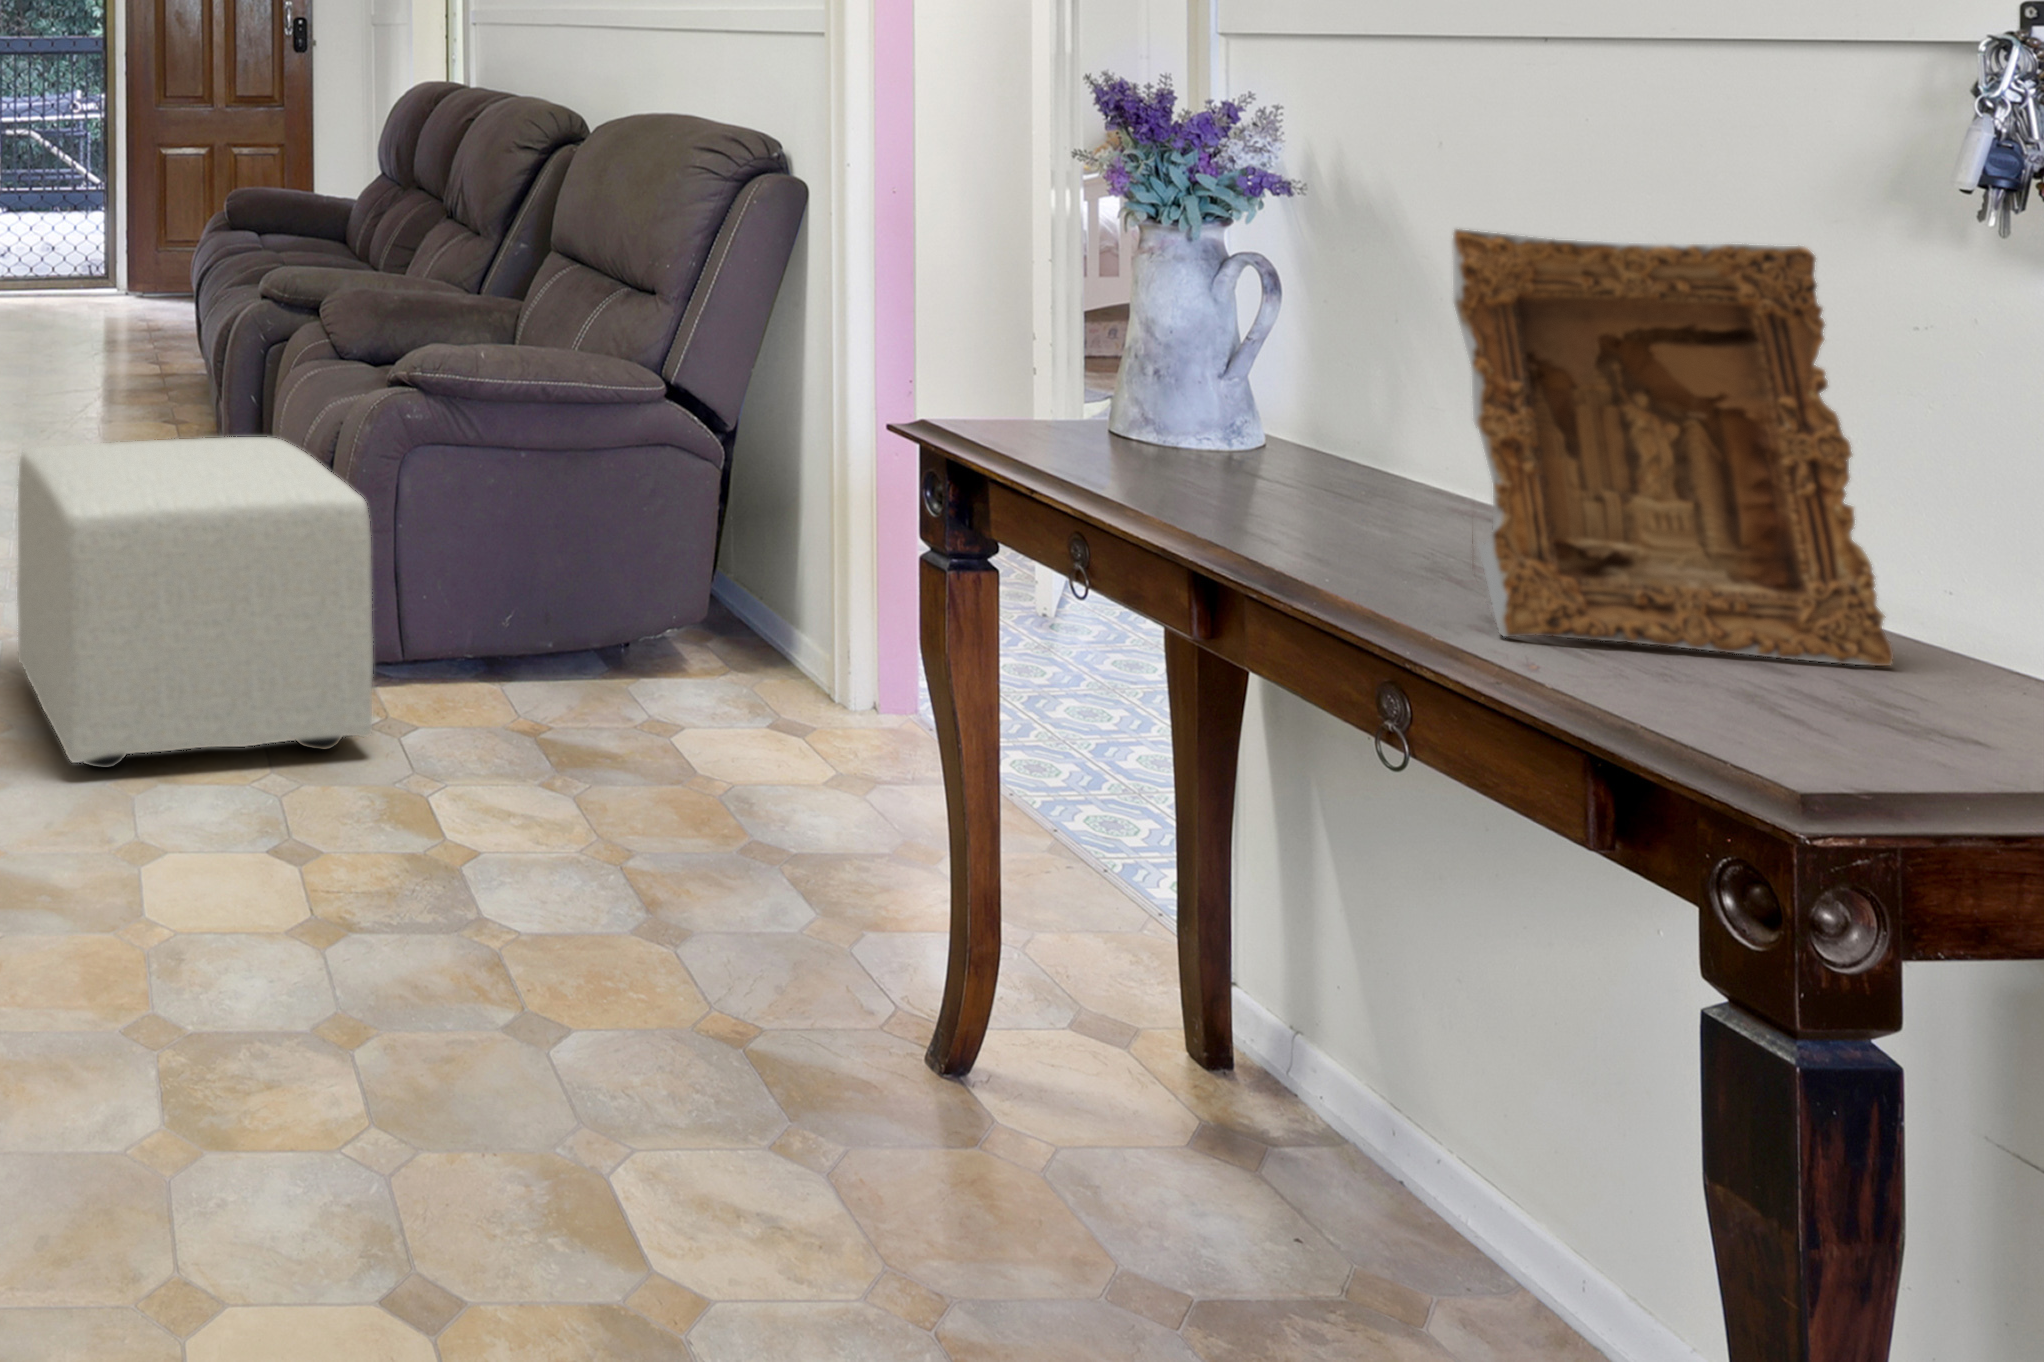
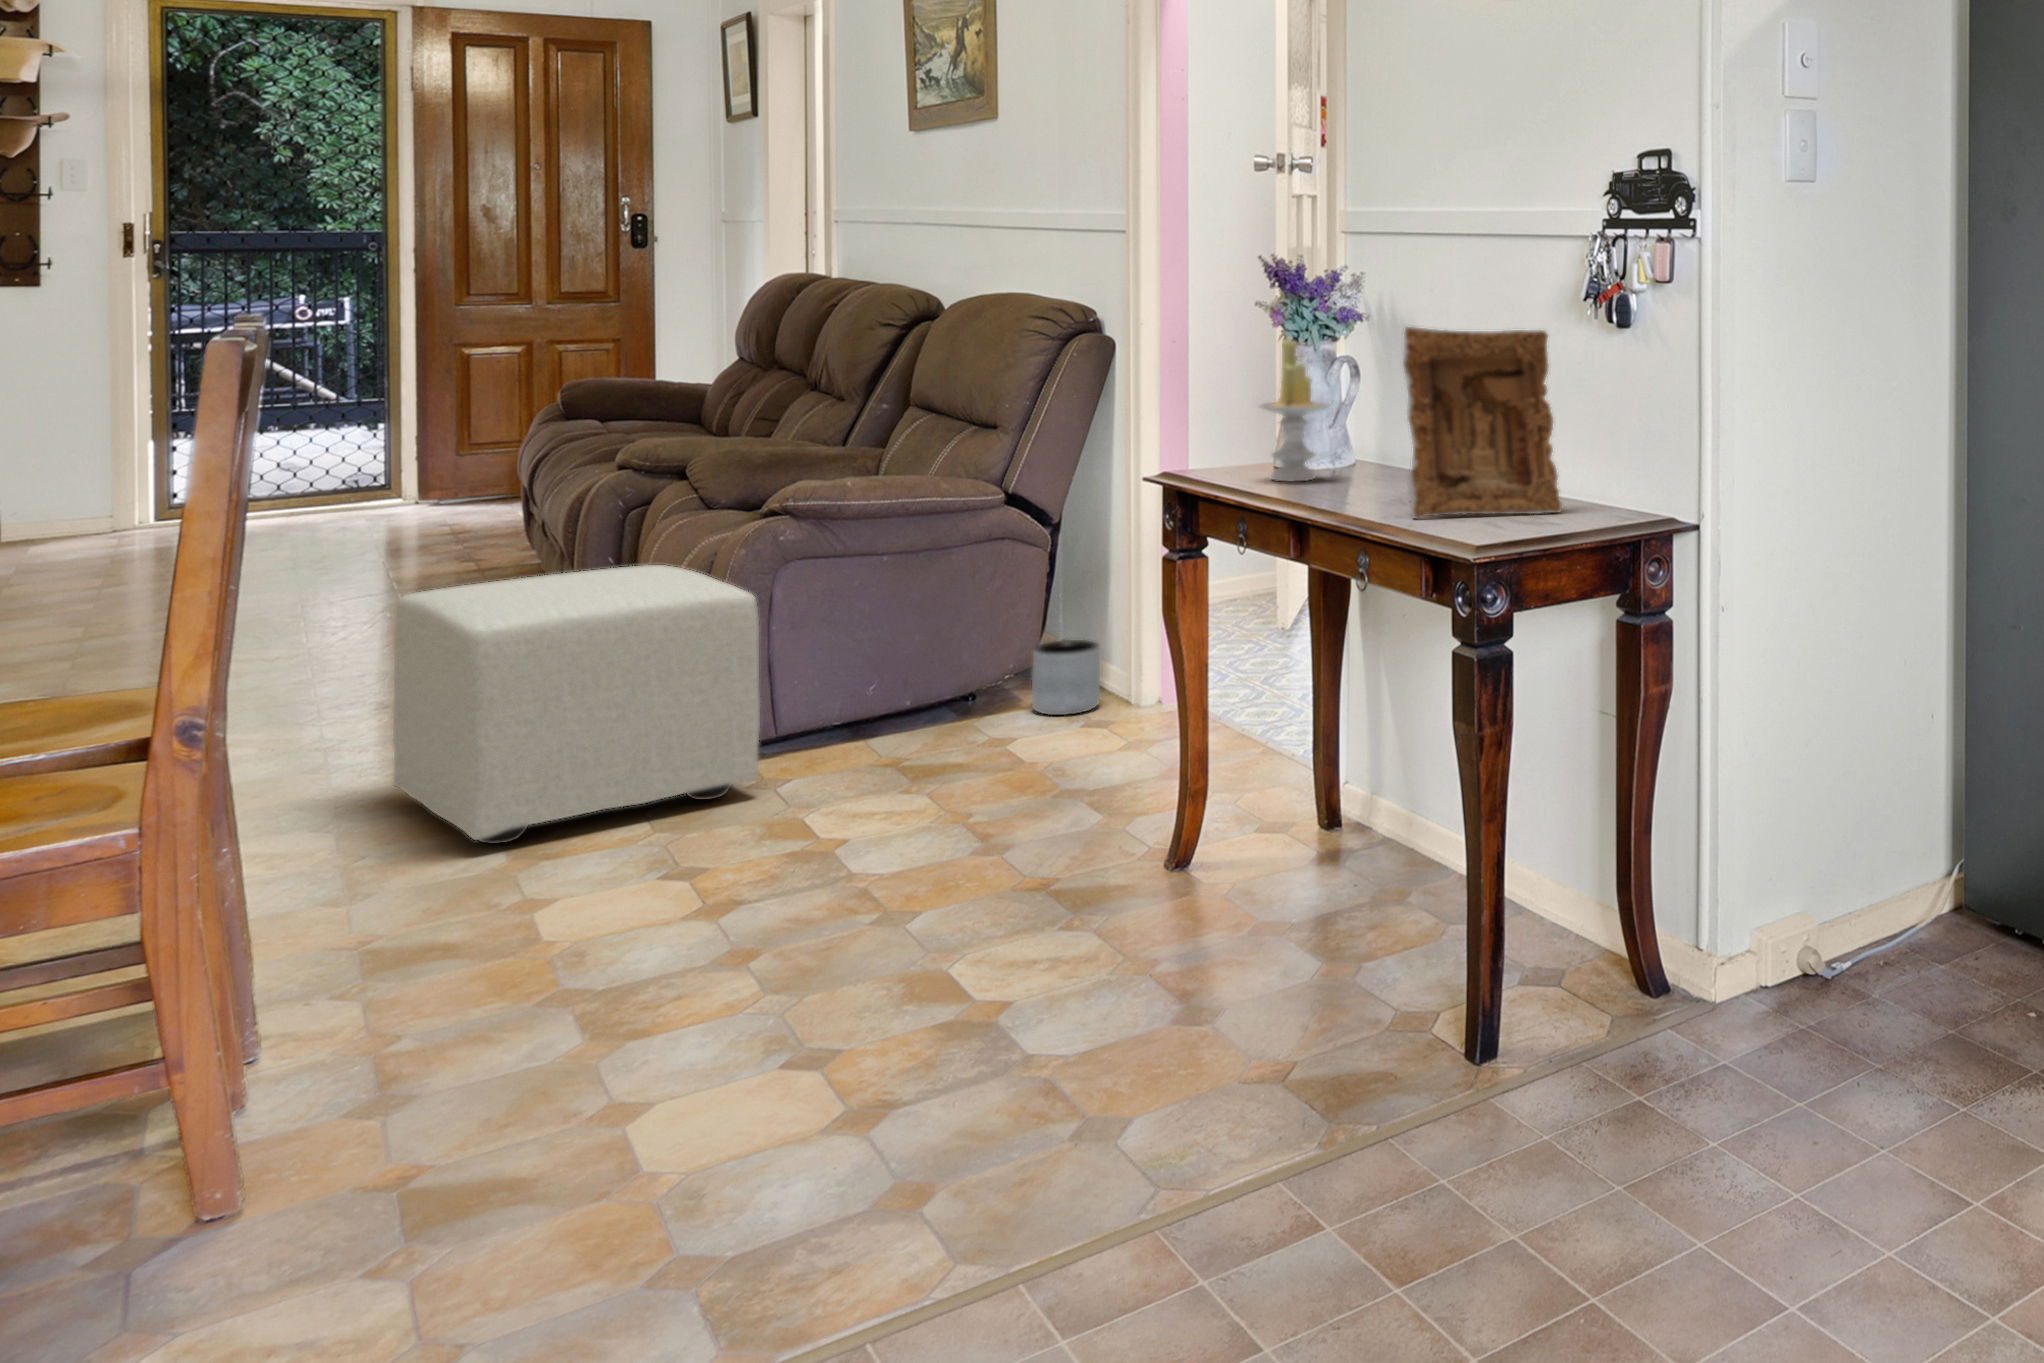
candle: none [1088,223,1229,474] -> present [1259,341,1329,481]
planter: none [706,585,798,693] -> present [1032,640,1100,715]

